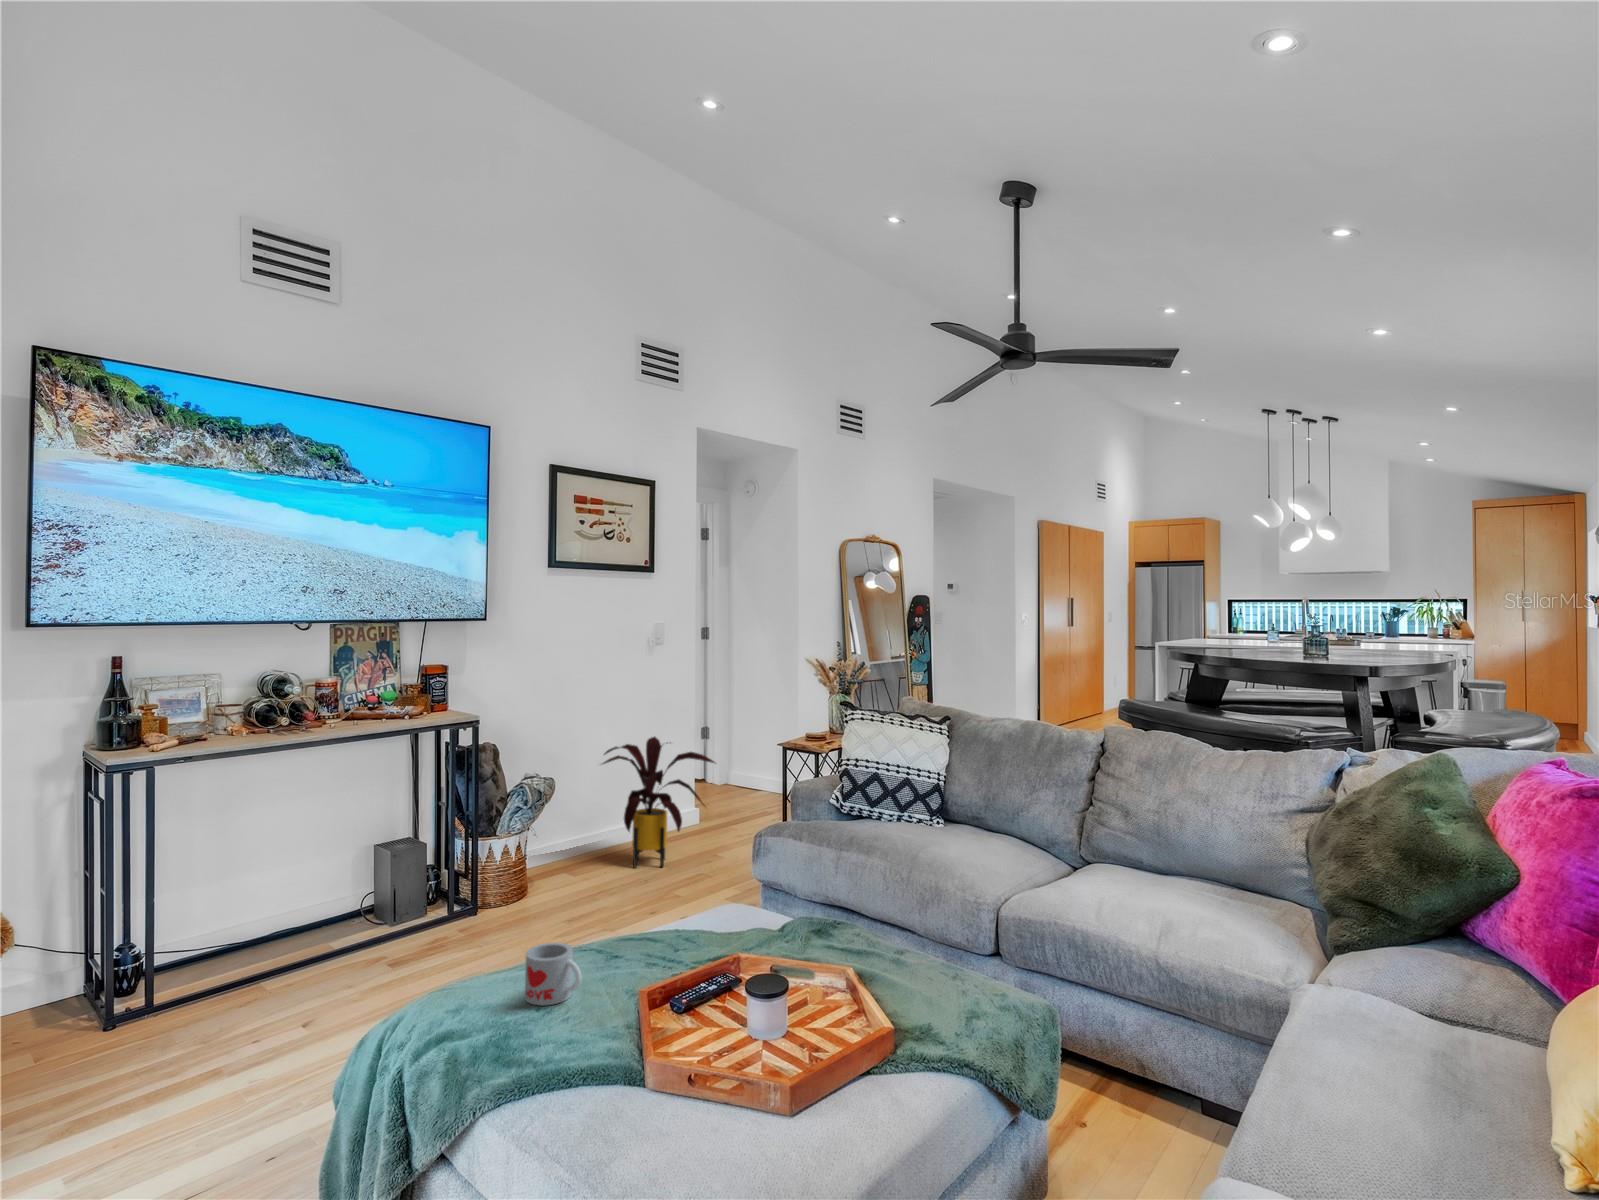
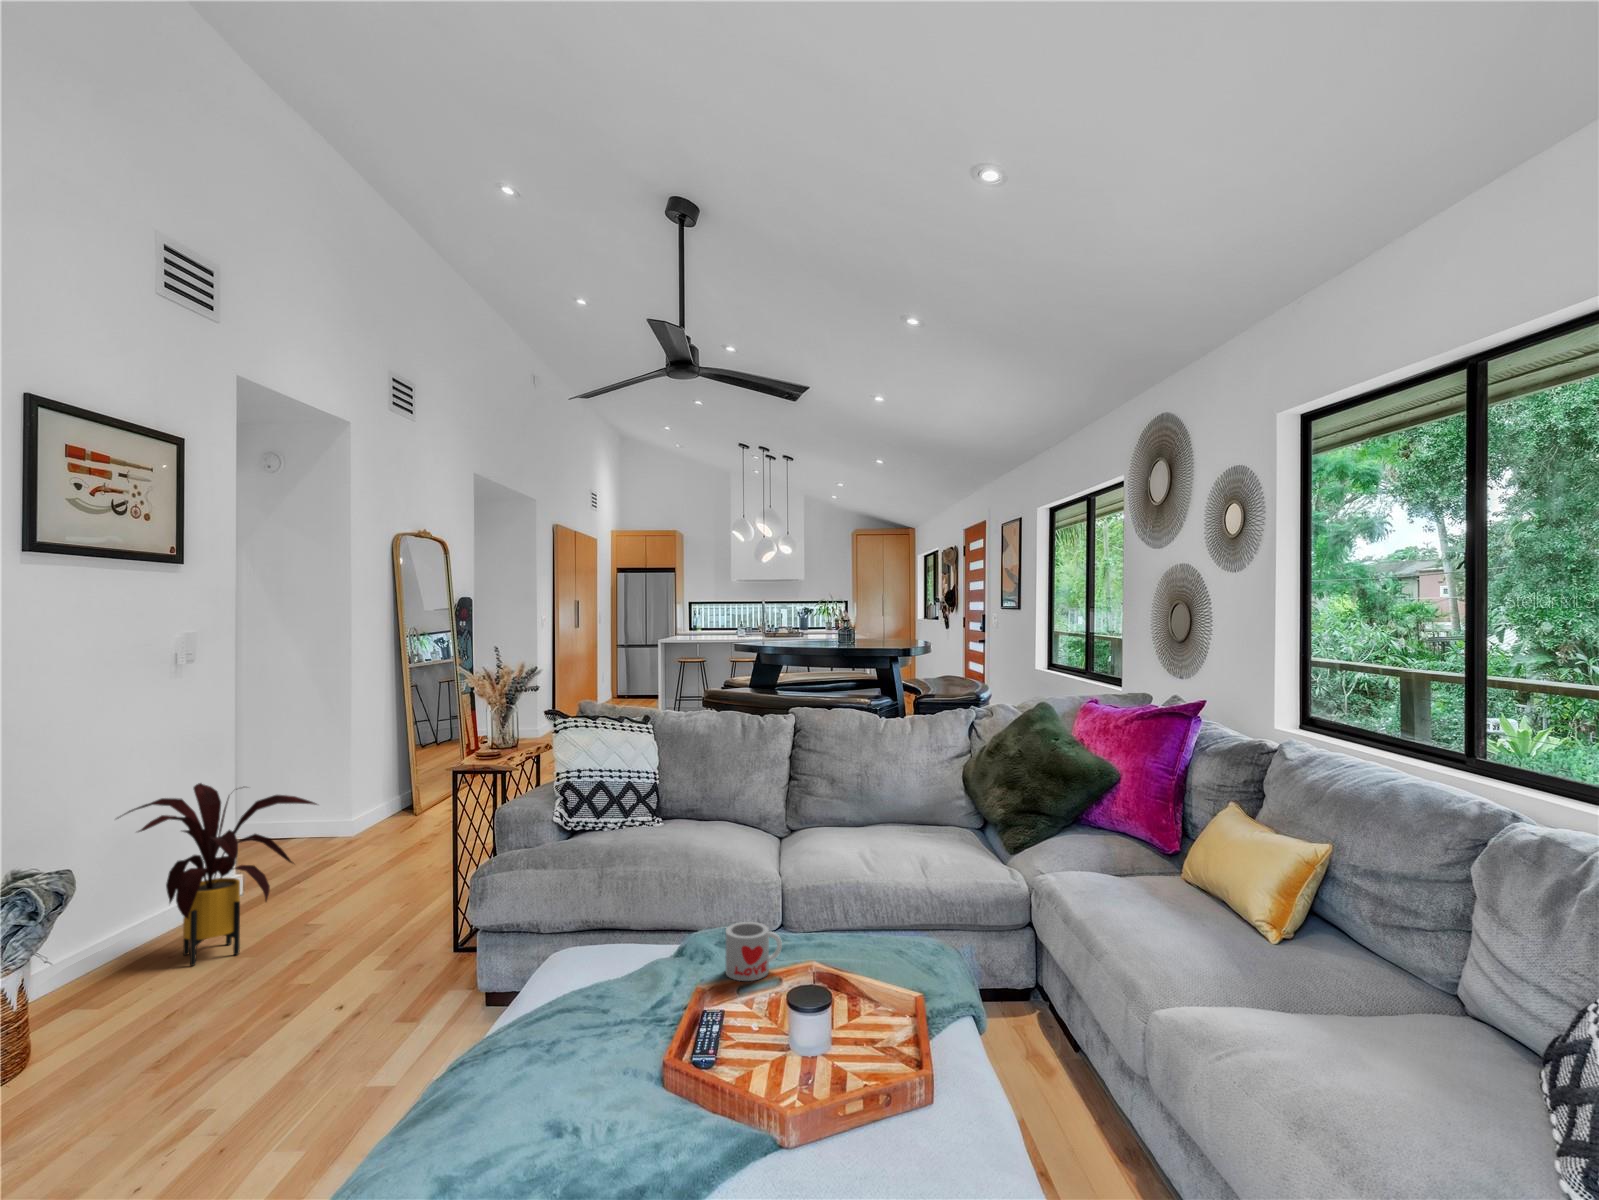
mug: present [525,943,581,1005] -> present [725,922,782,981]

